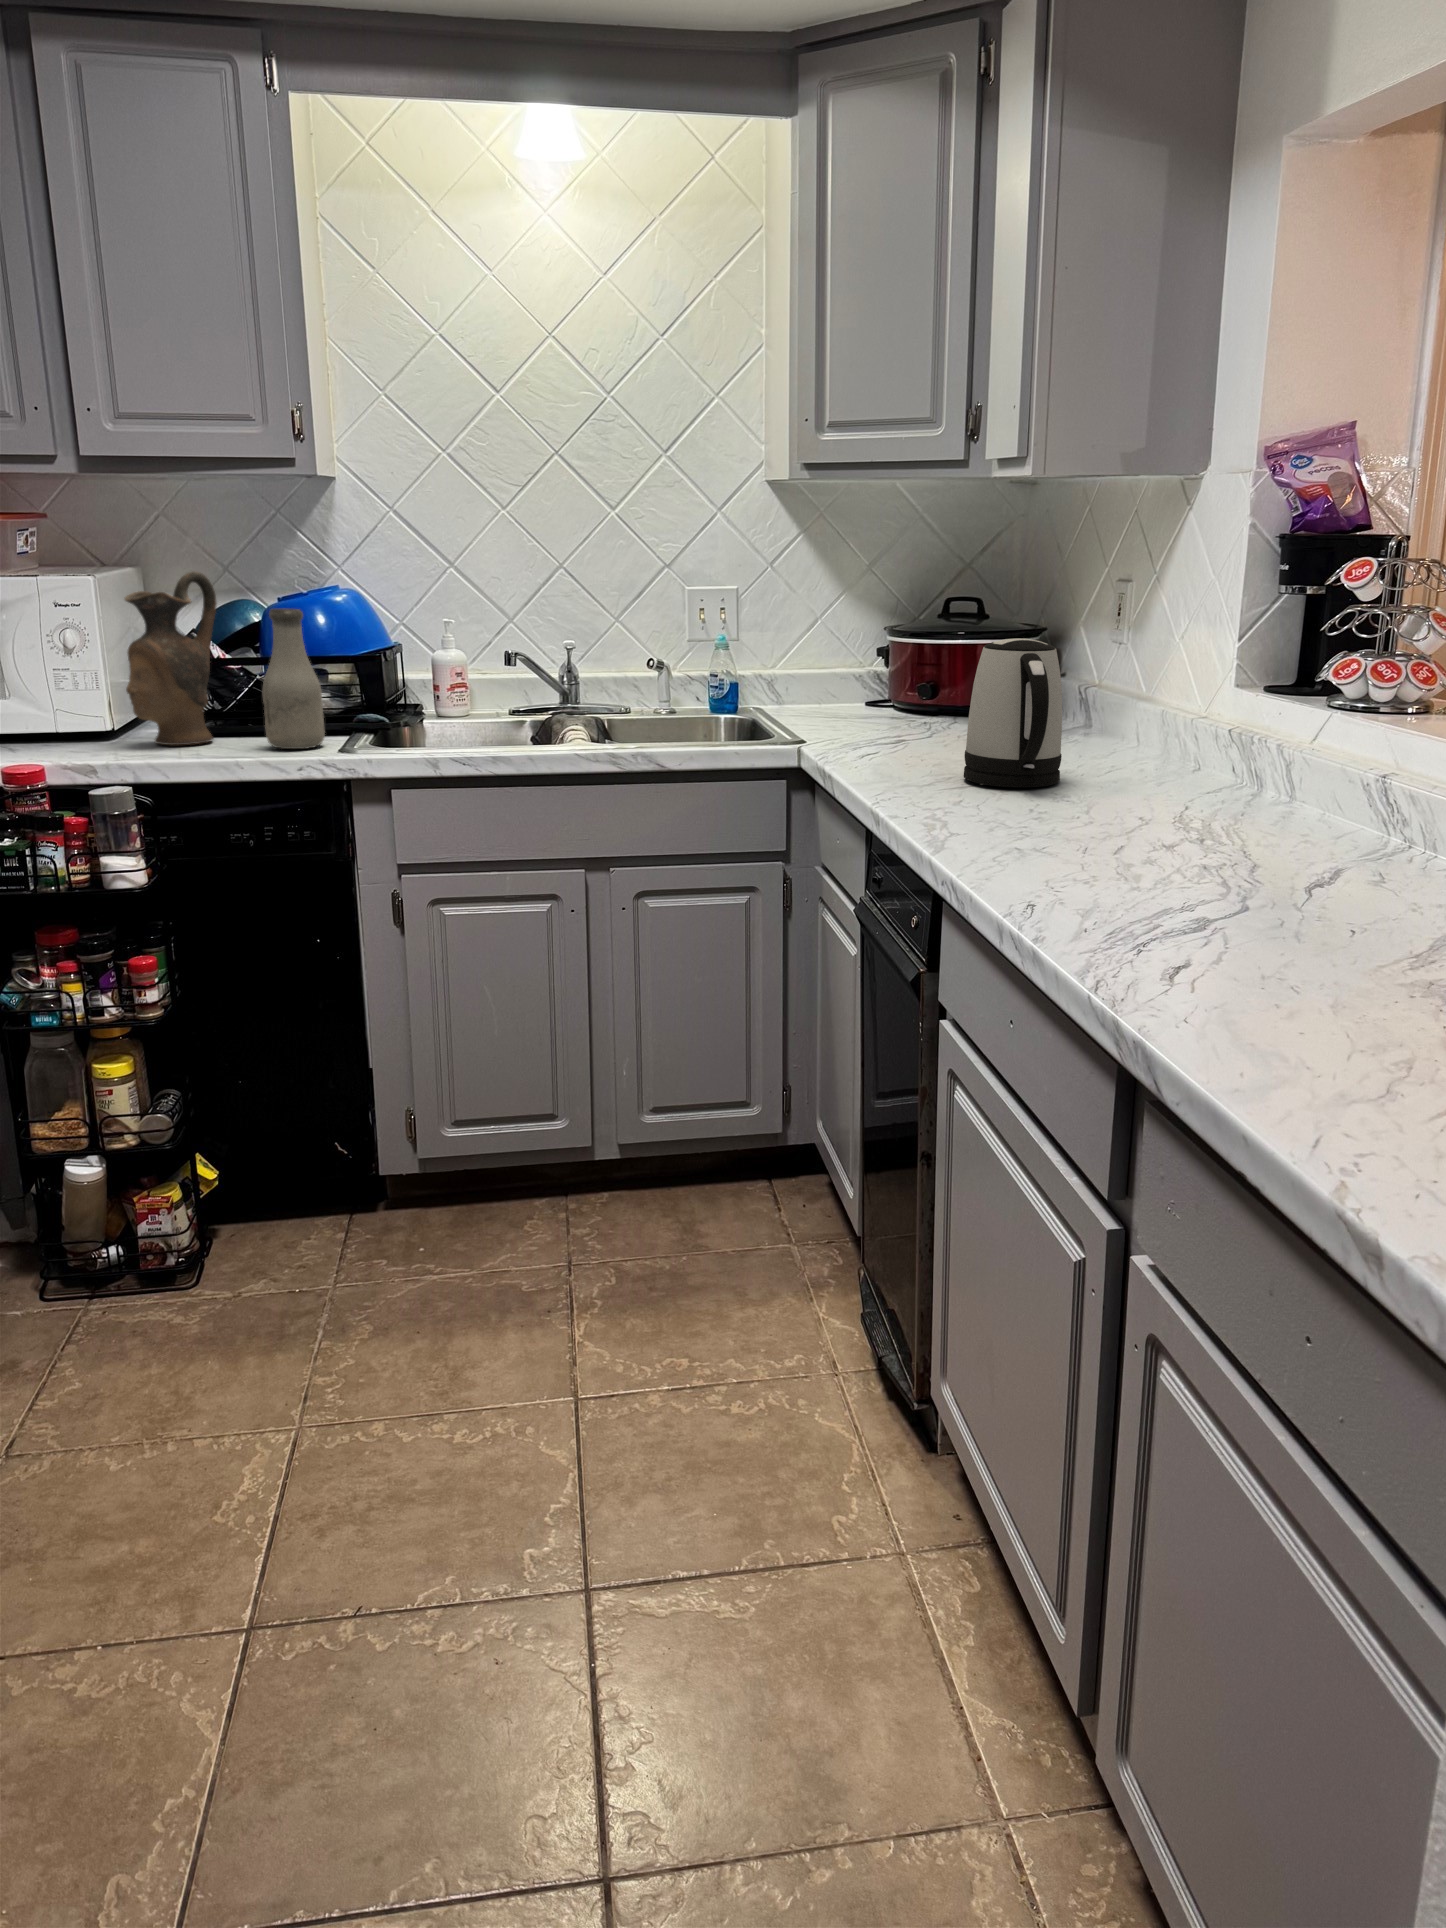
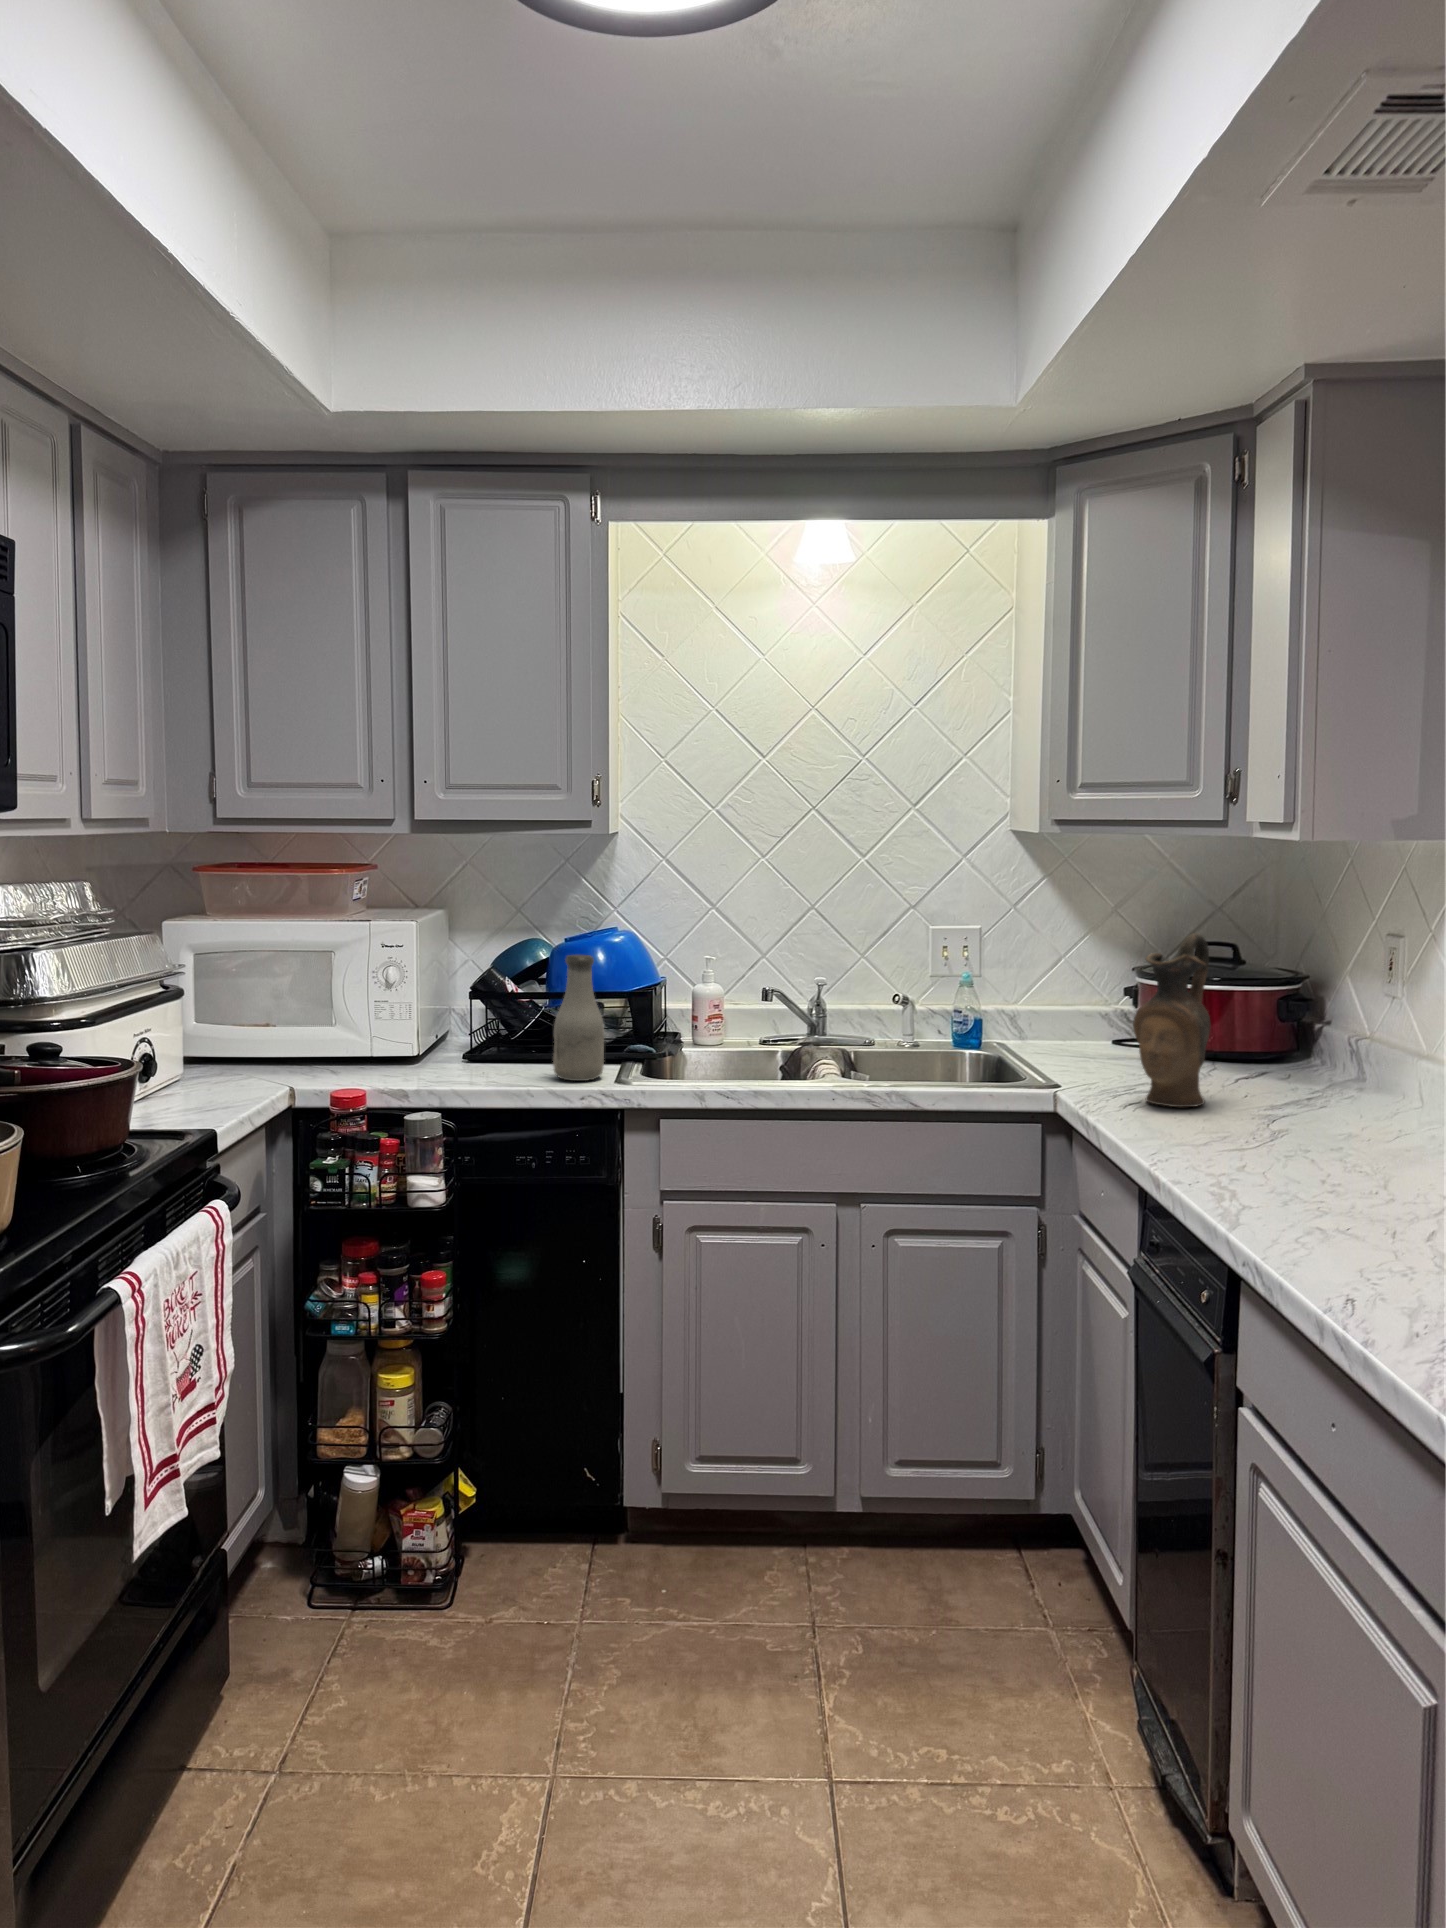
ceramic pitcher: present [125,571,217,745] -> present [1133,933,1210,1107]
kettle: present [963,638,1062,787] -> none [1237,1001,1345,1153]

